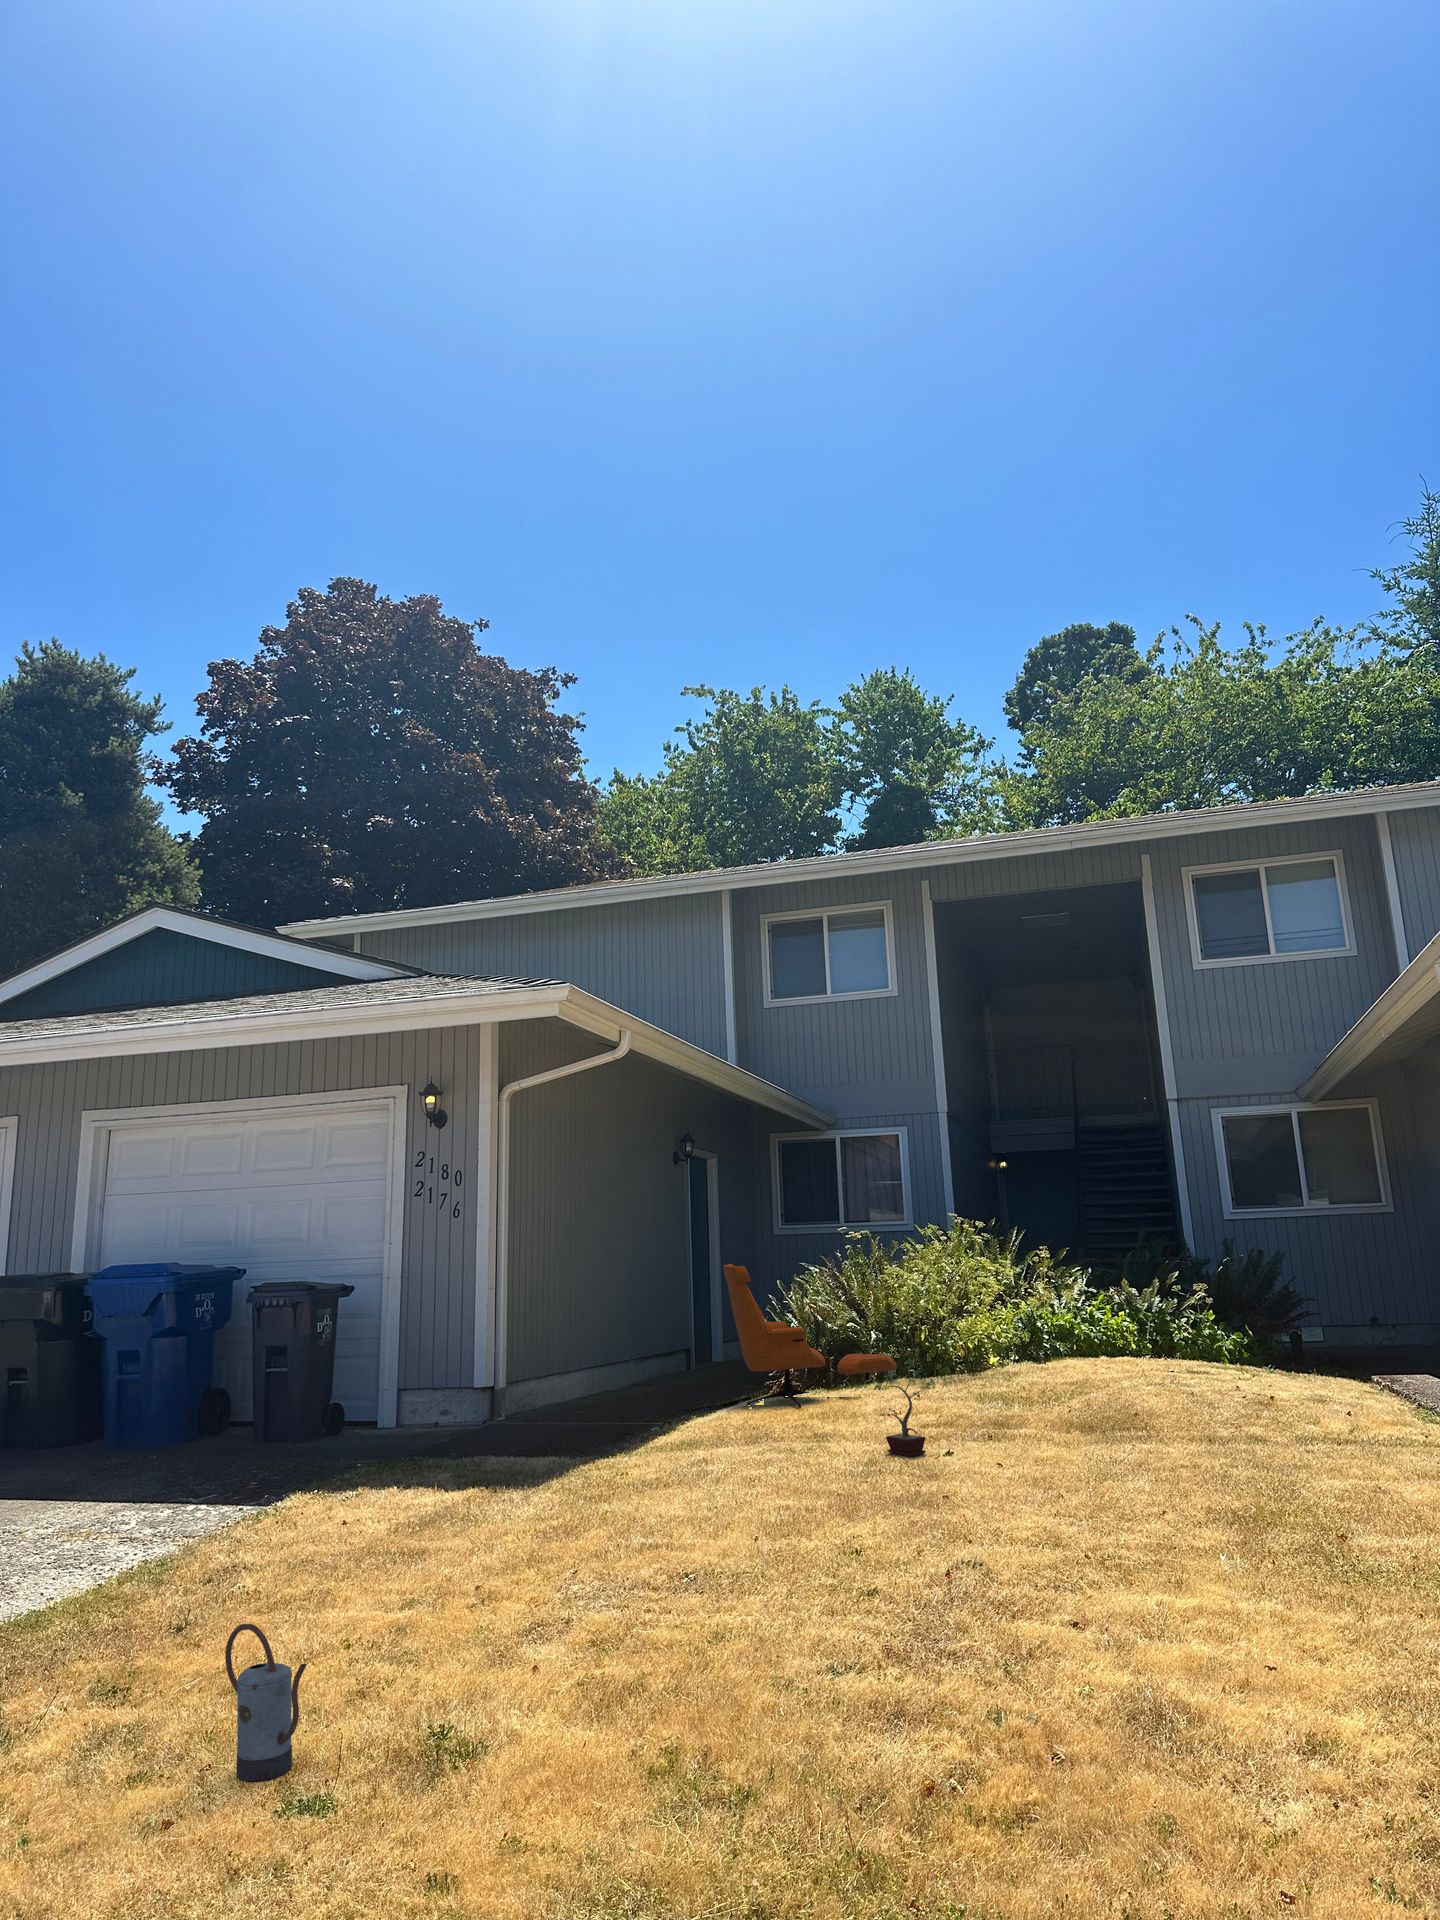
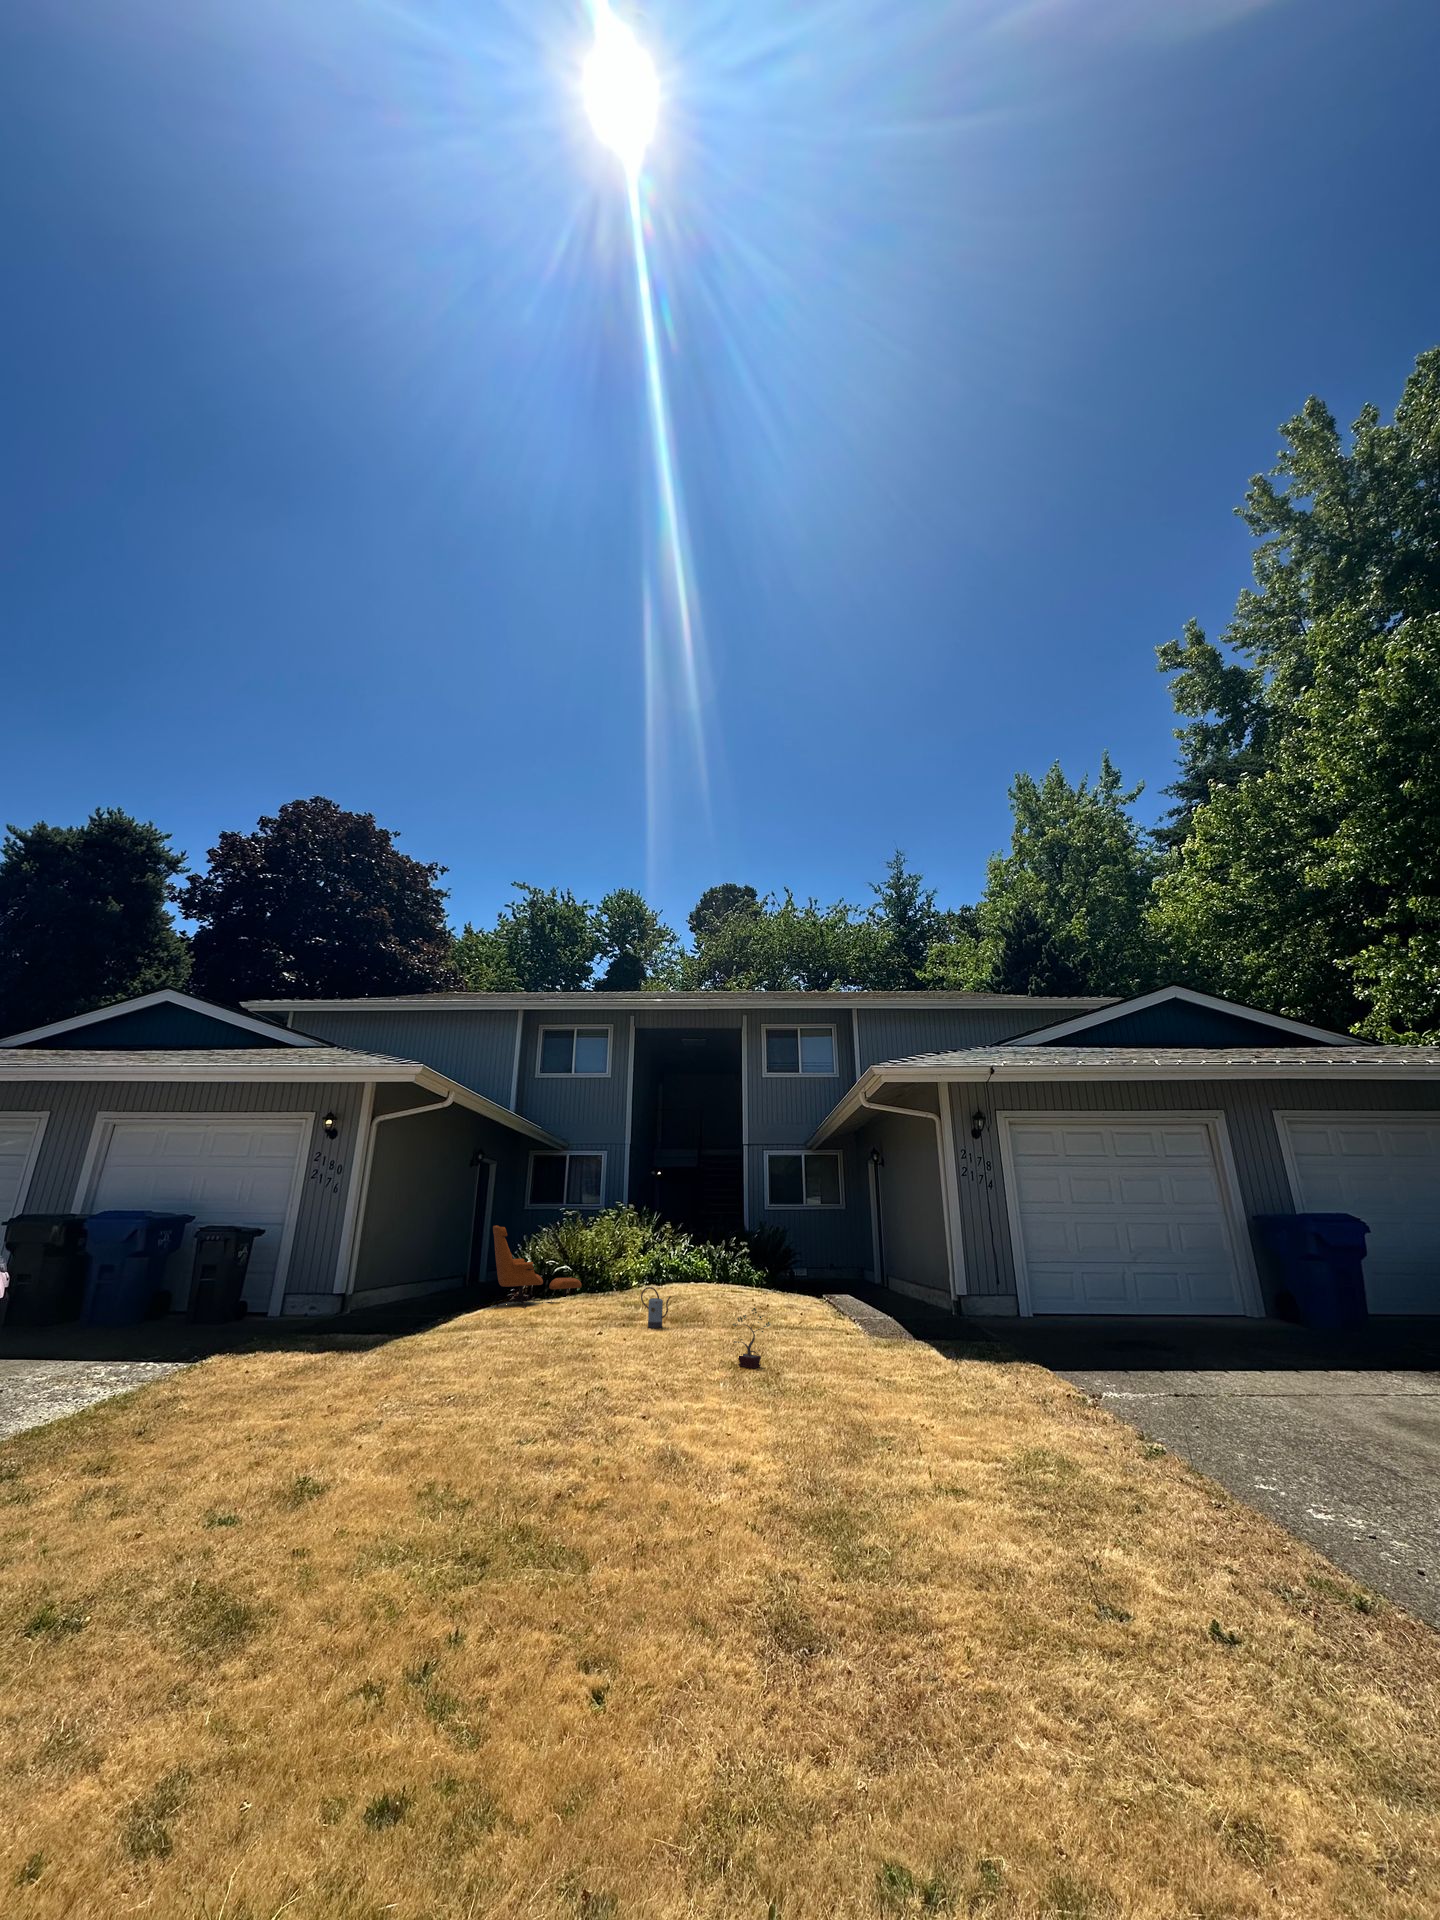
potted plant: present [876,1358,933,1457] -> present [733,1308,771,1369]
watering can: present [225,1624,307,1781] -> present [641,1287,671,1328]

